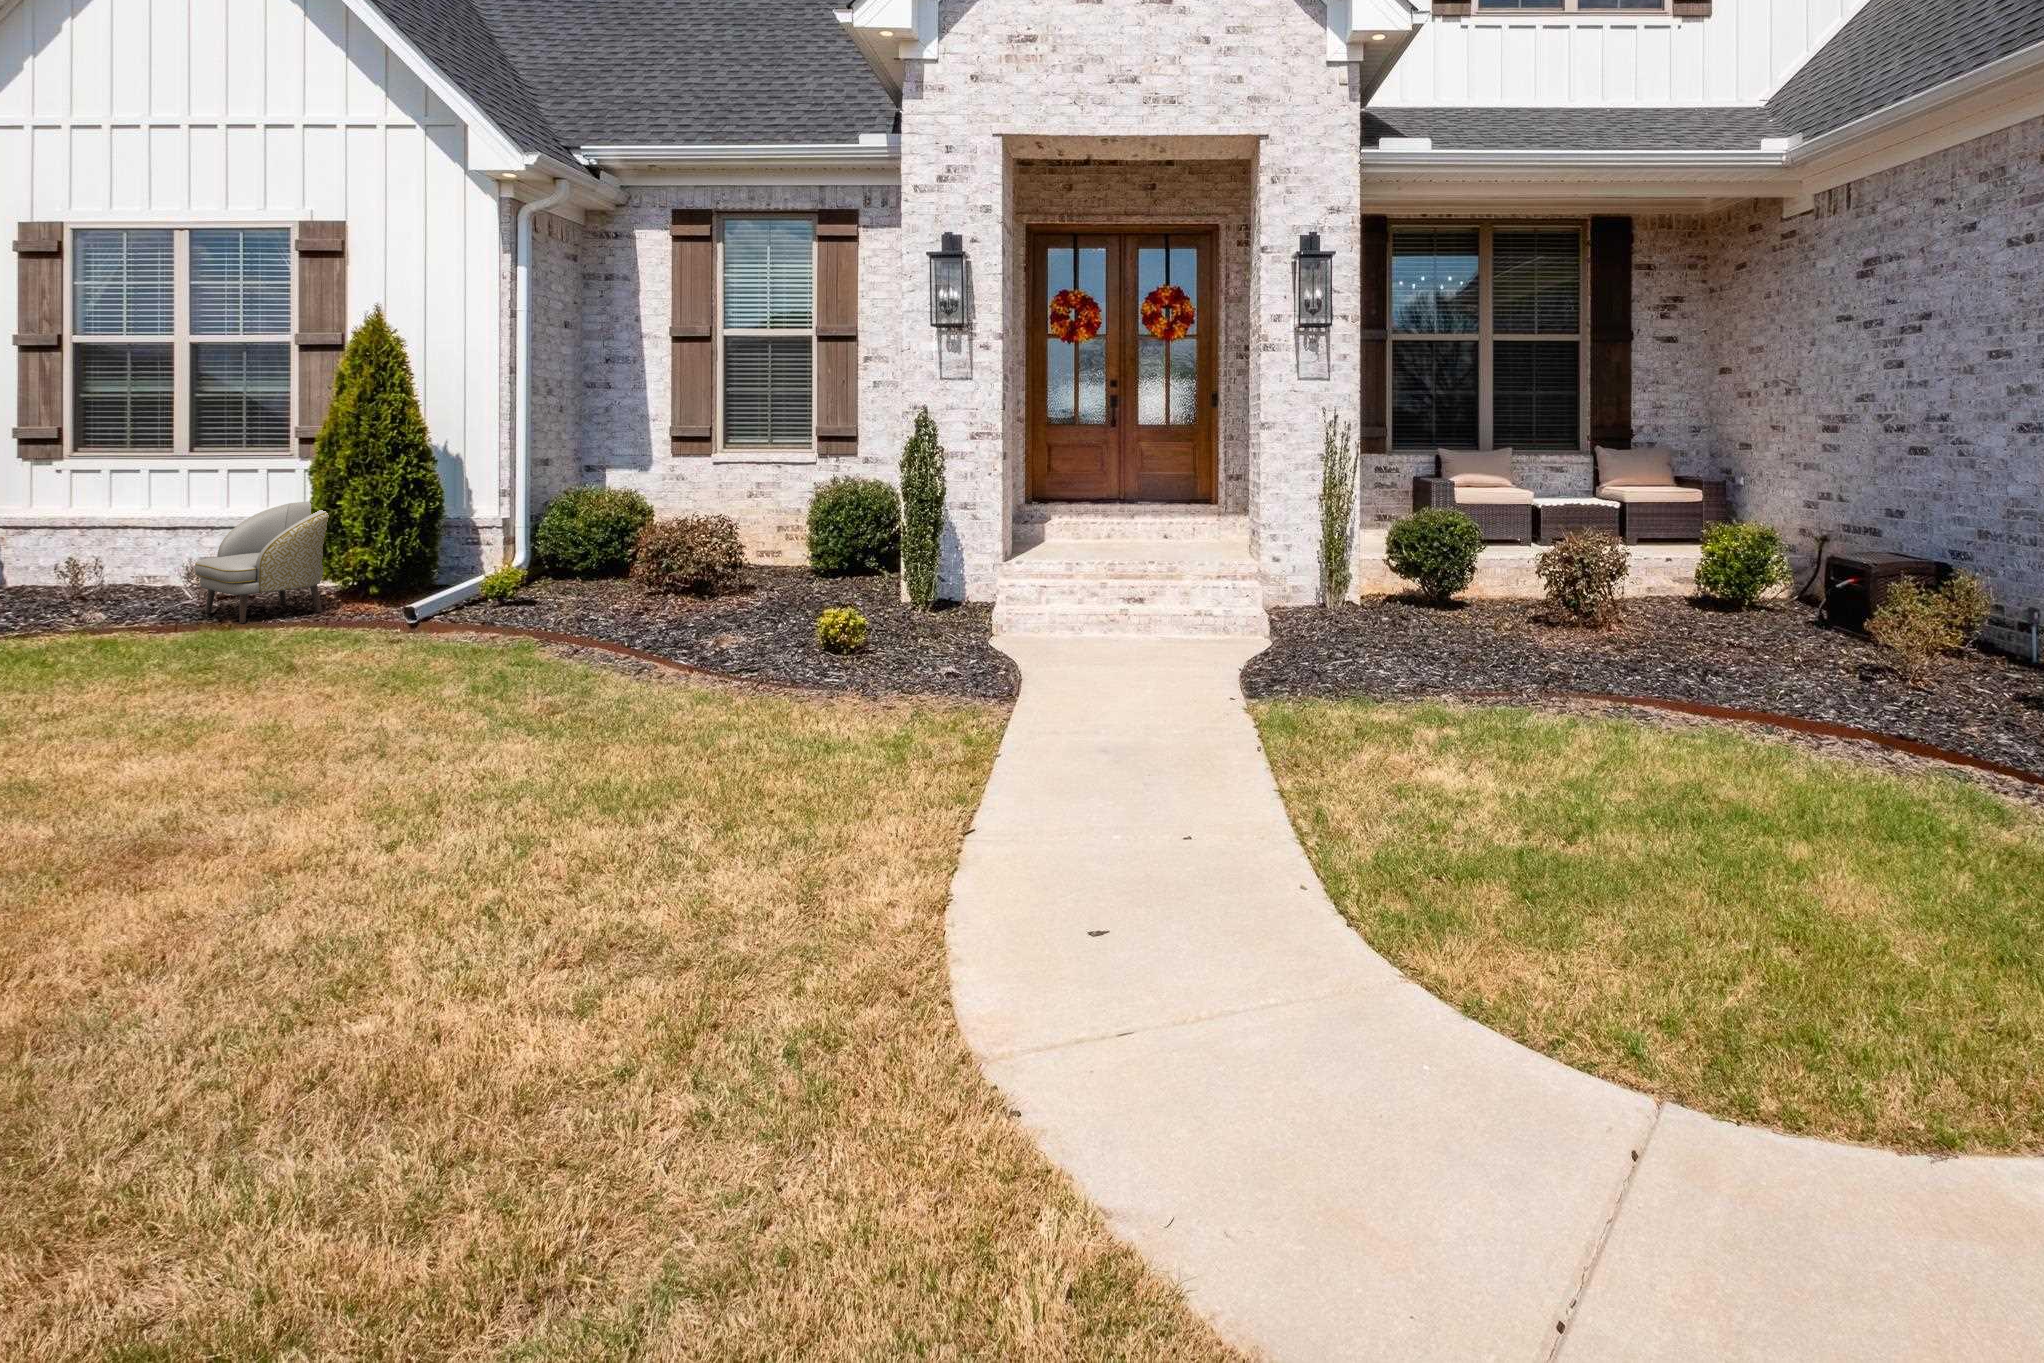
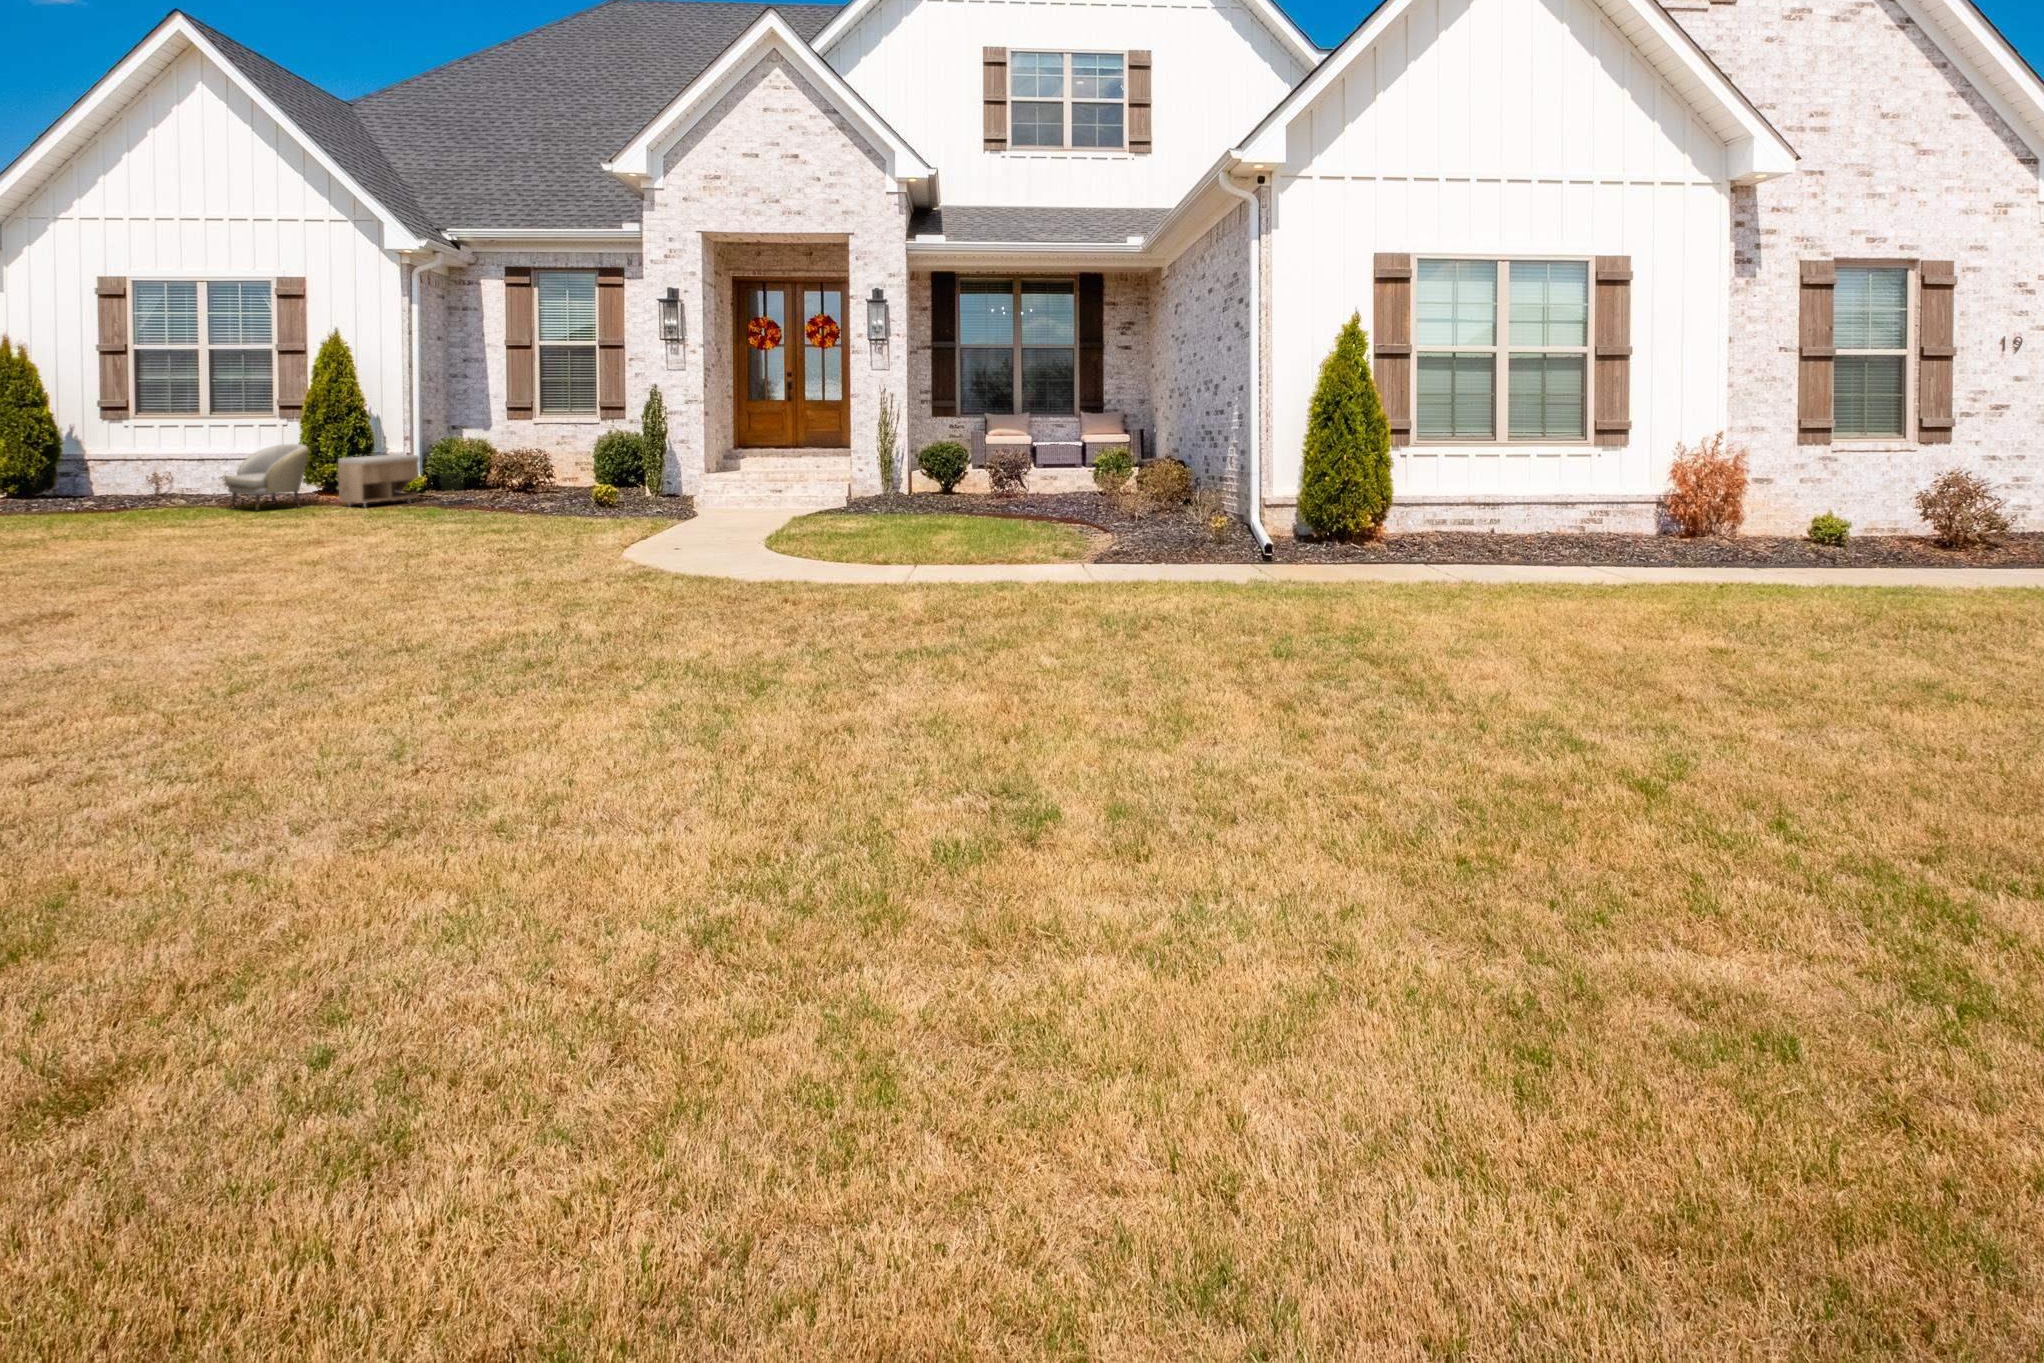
storage bench: none [385,517,522,613] -> present [338,454,419,507]
potted tree: none [546,527,599,607] -> present [438,464,464,505]

